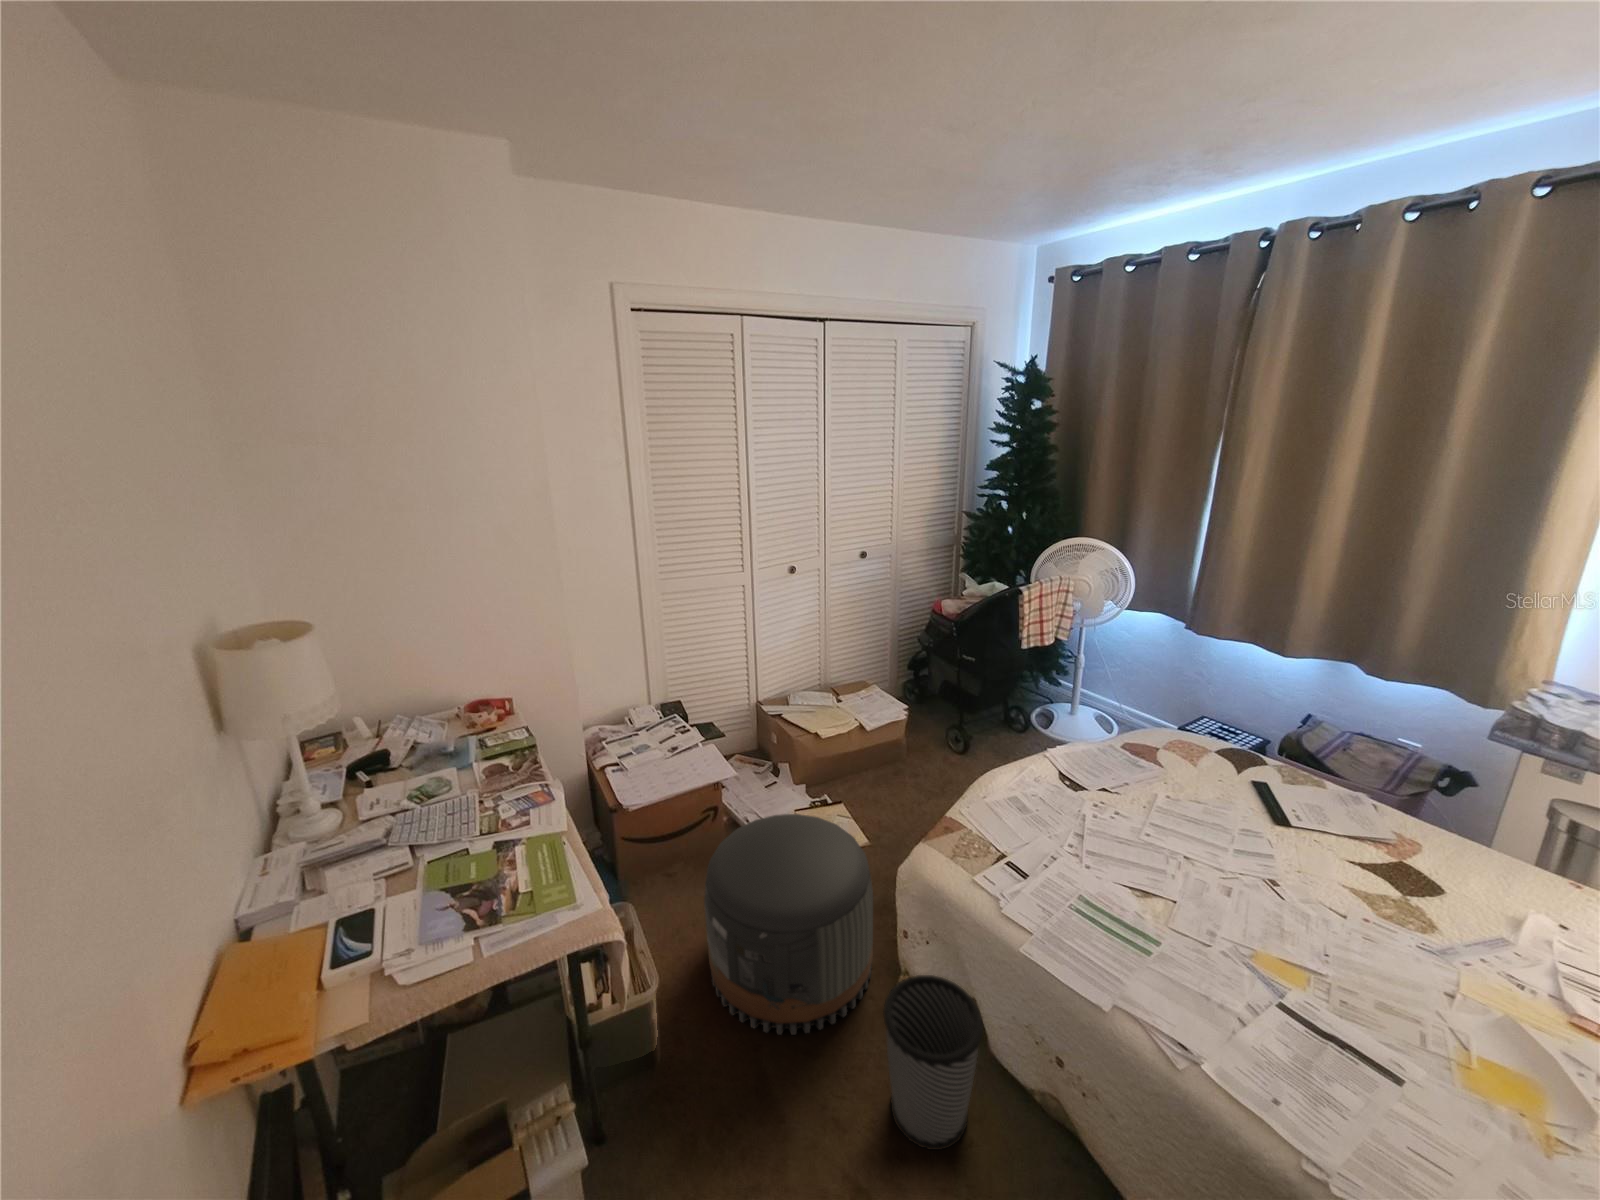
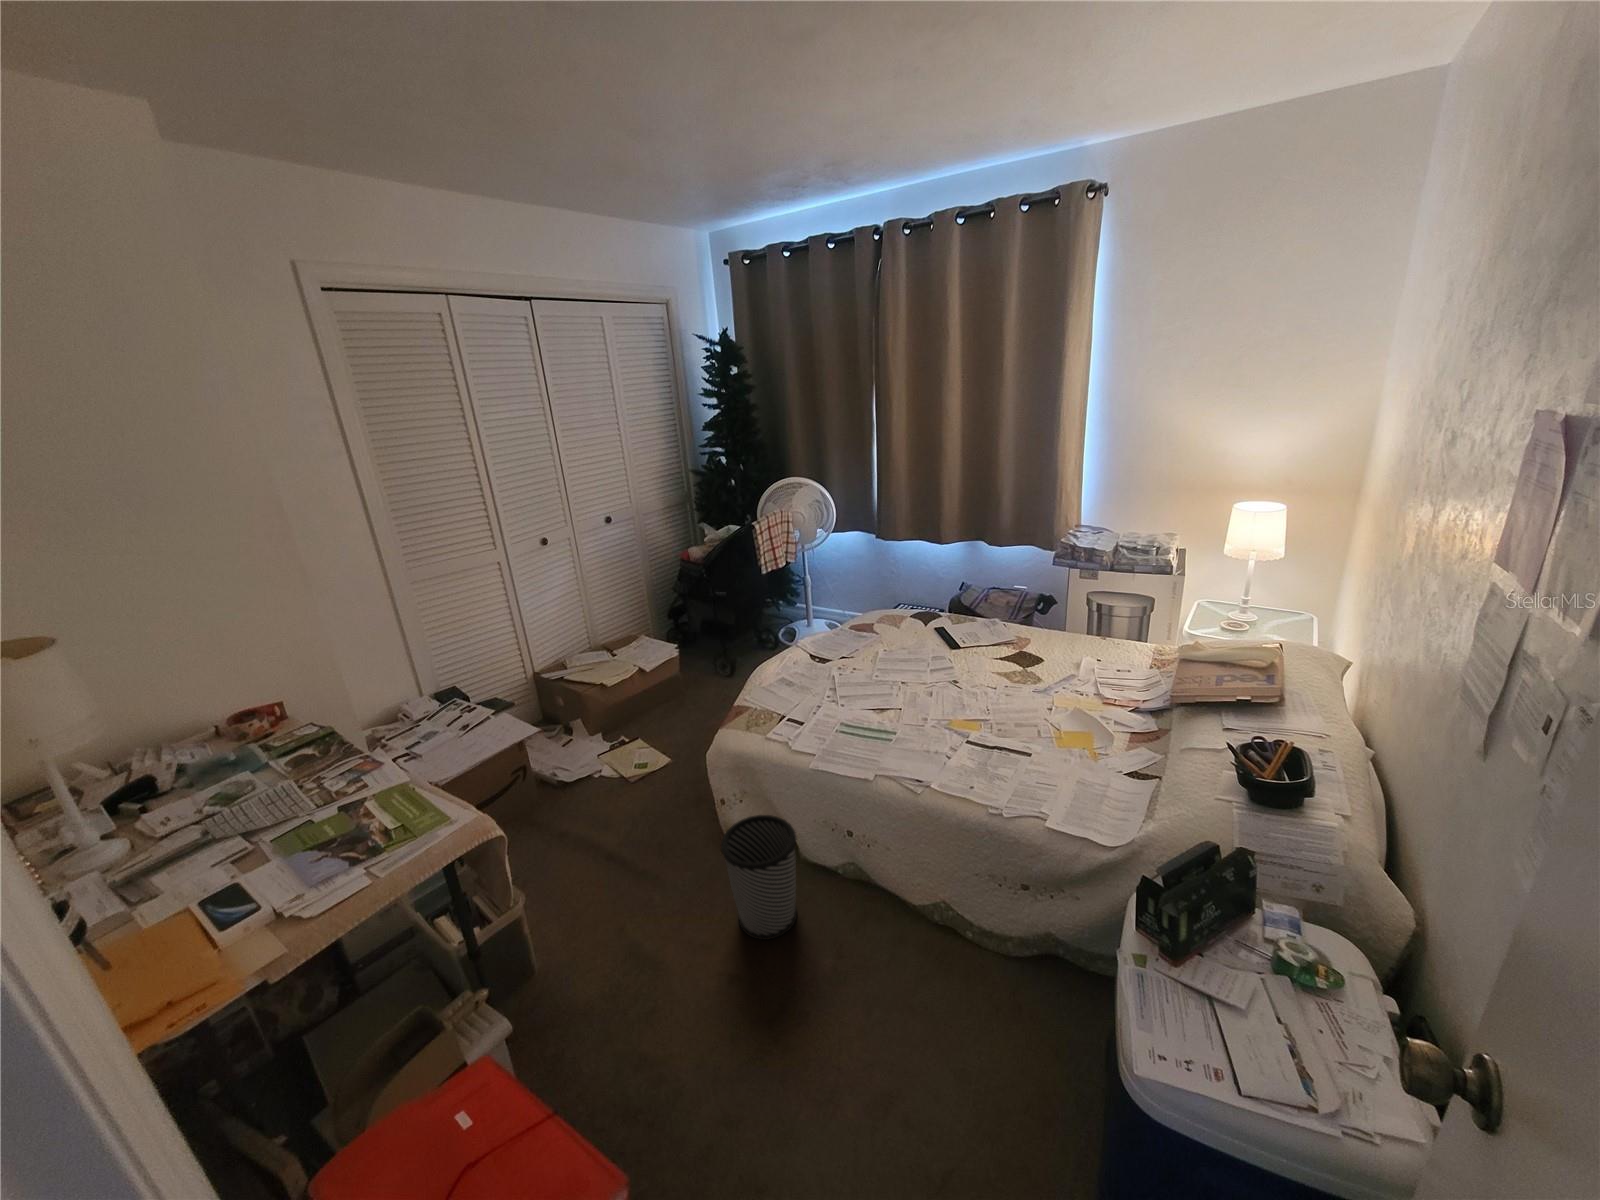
pouf: present [704,814,873,1035] -> none [537,741,701,923]

